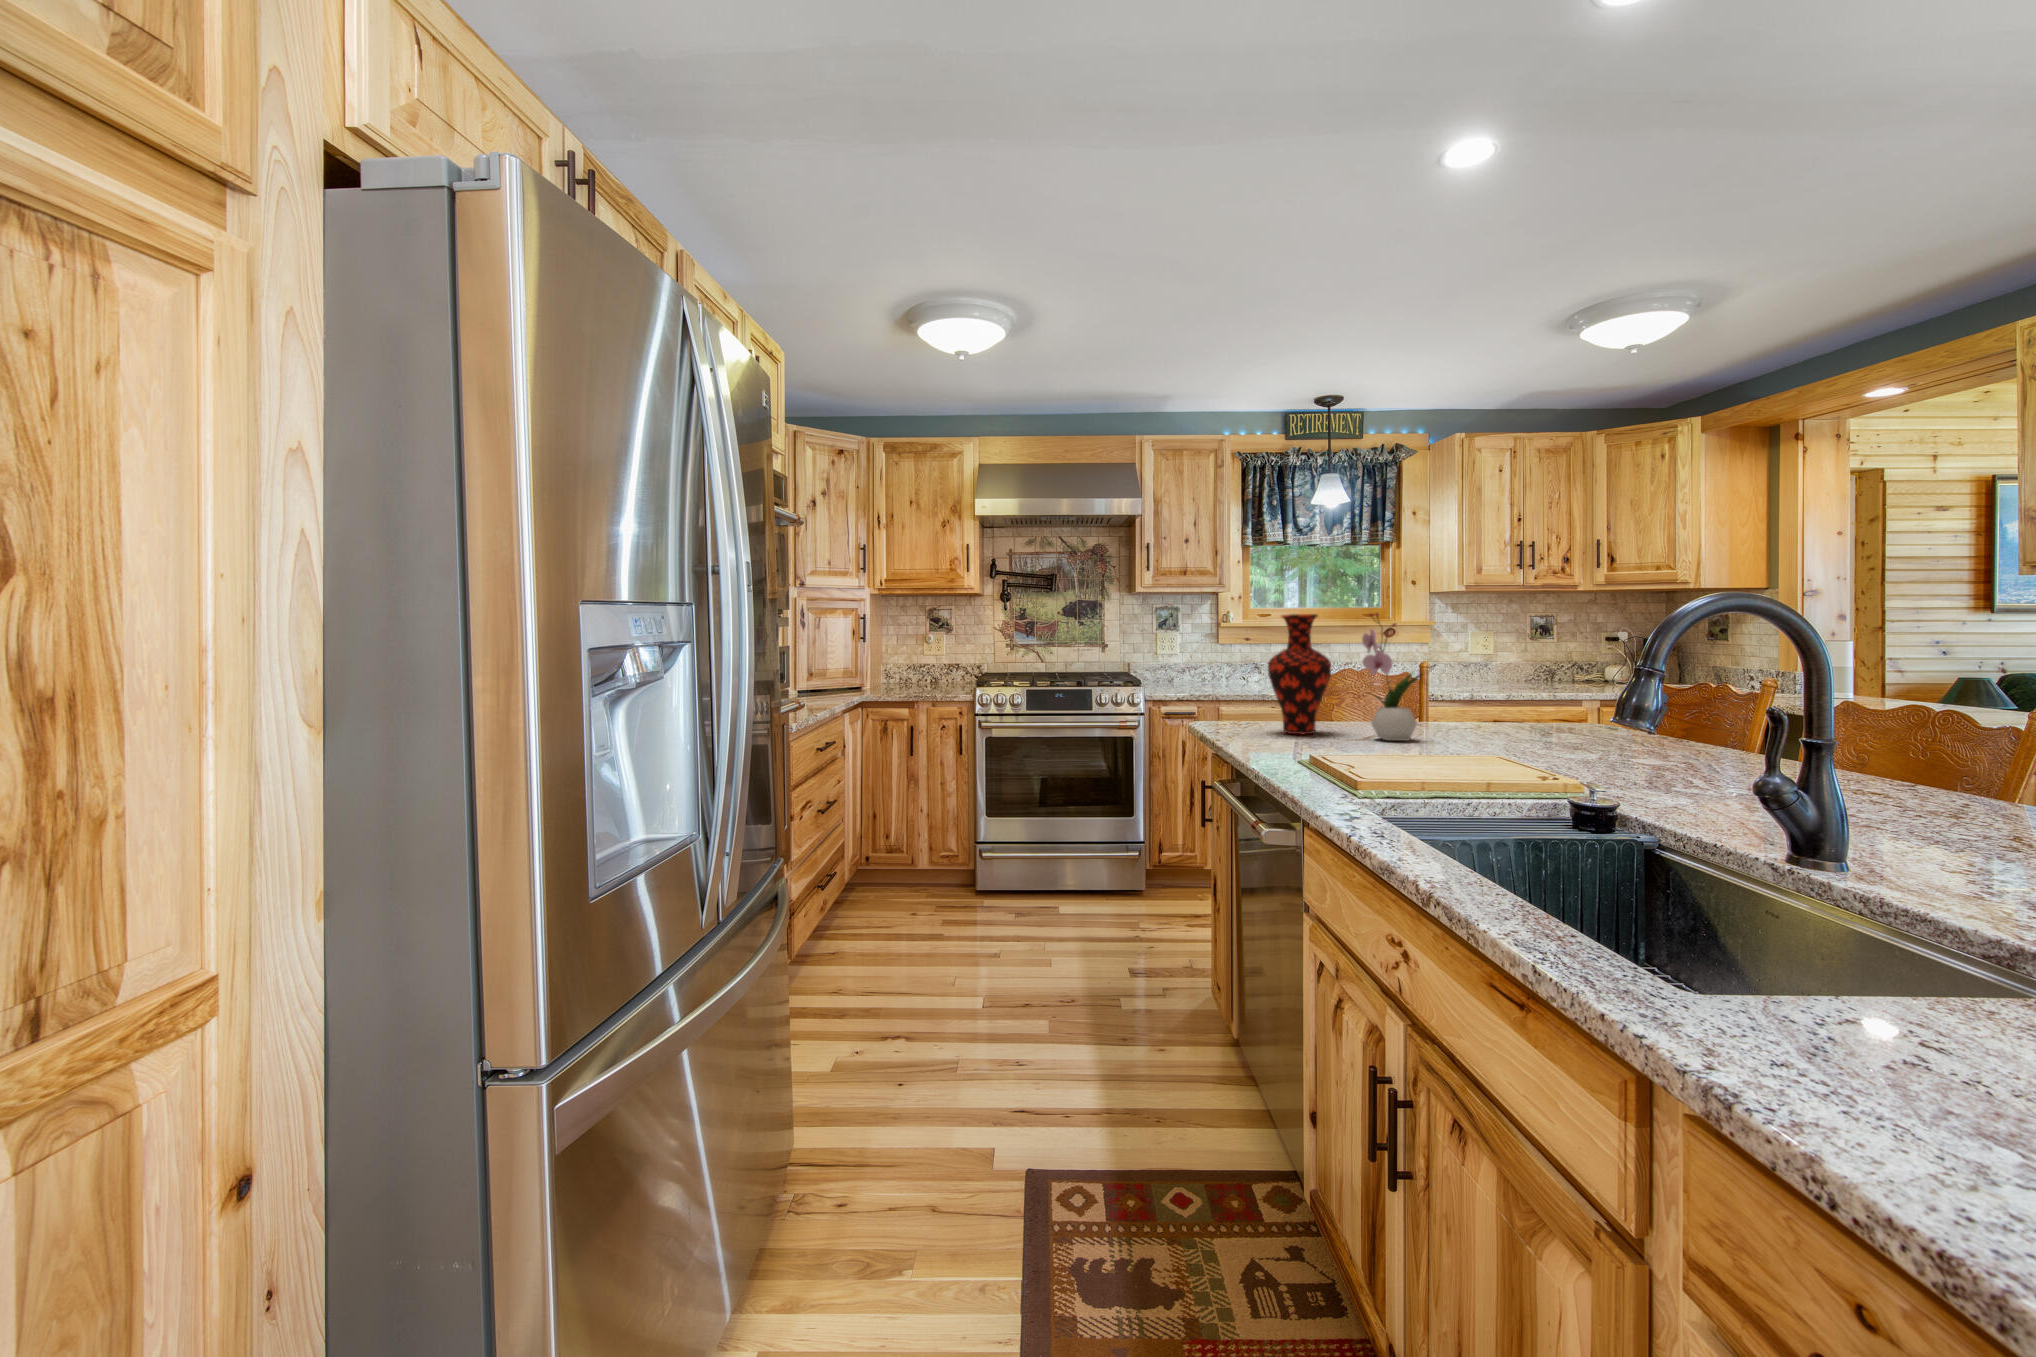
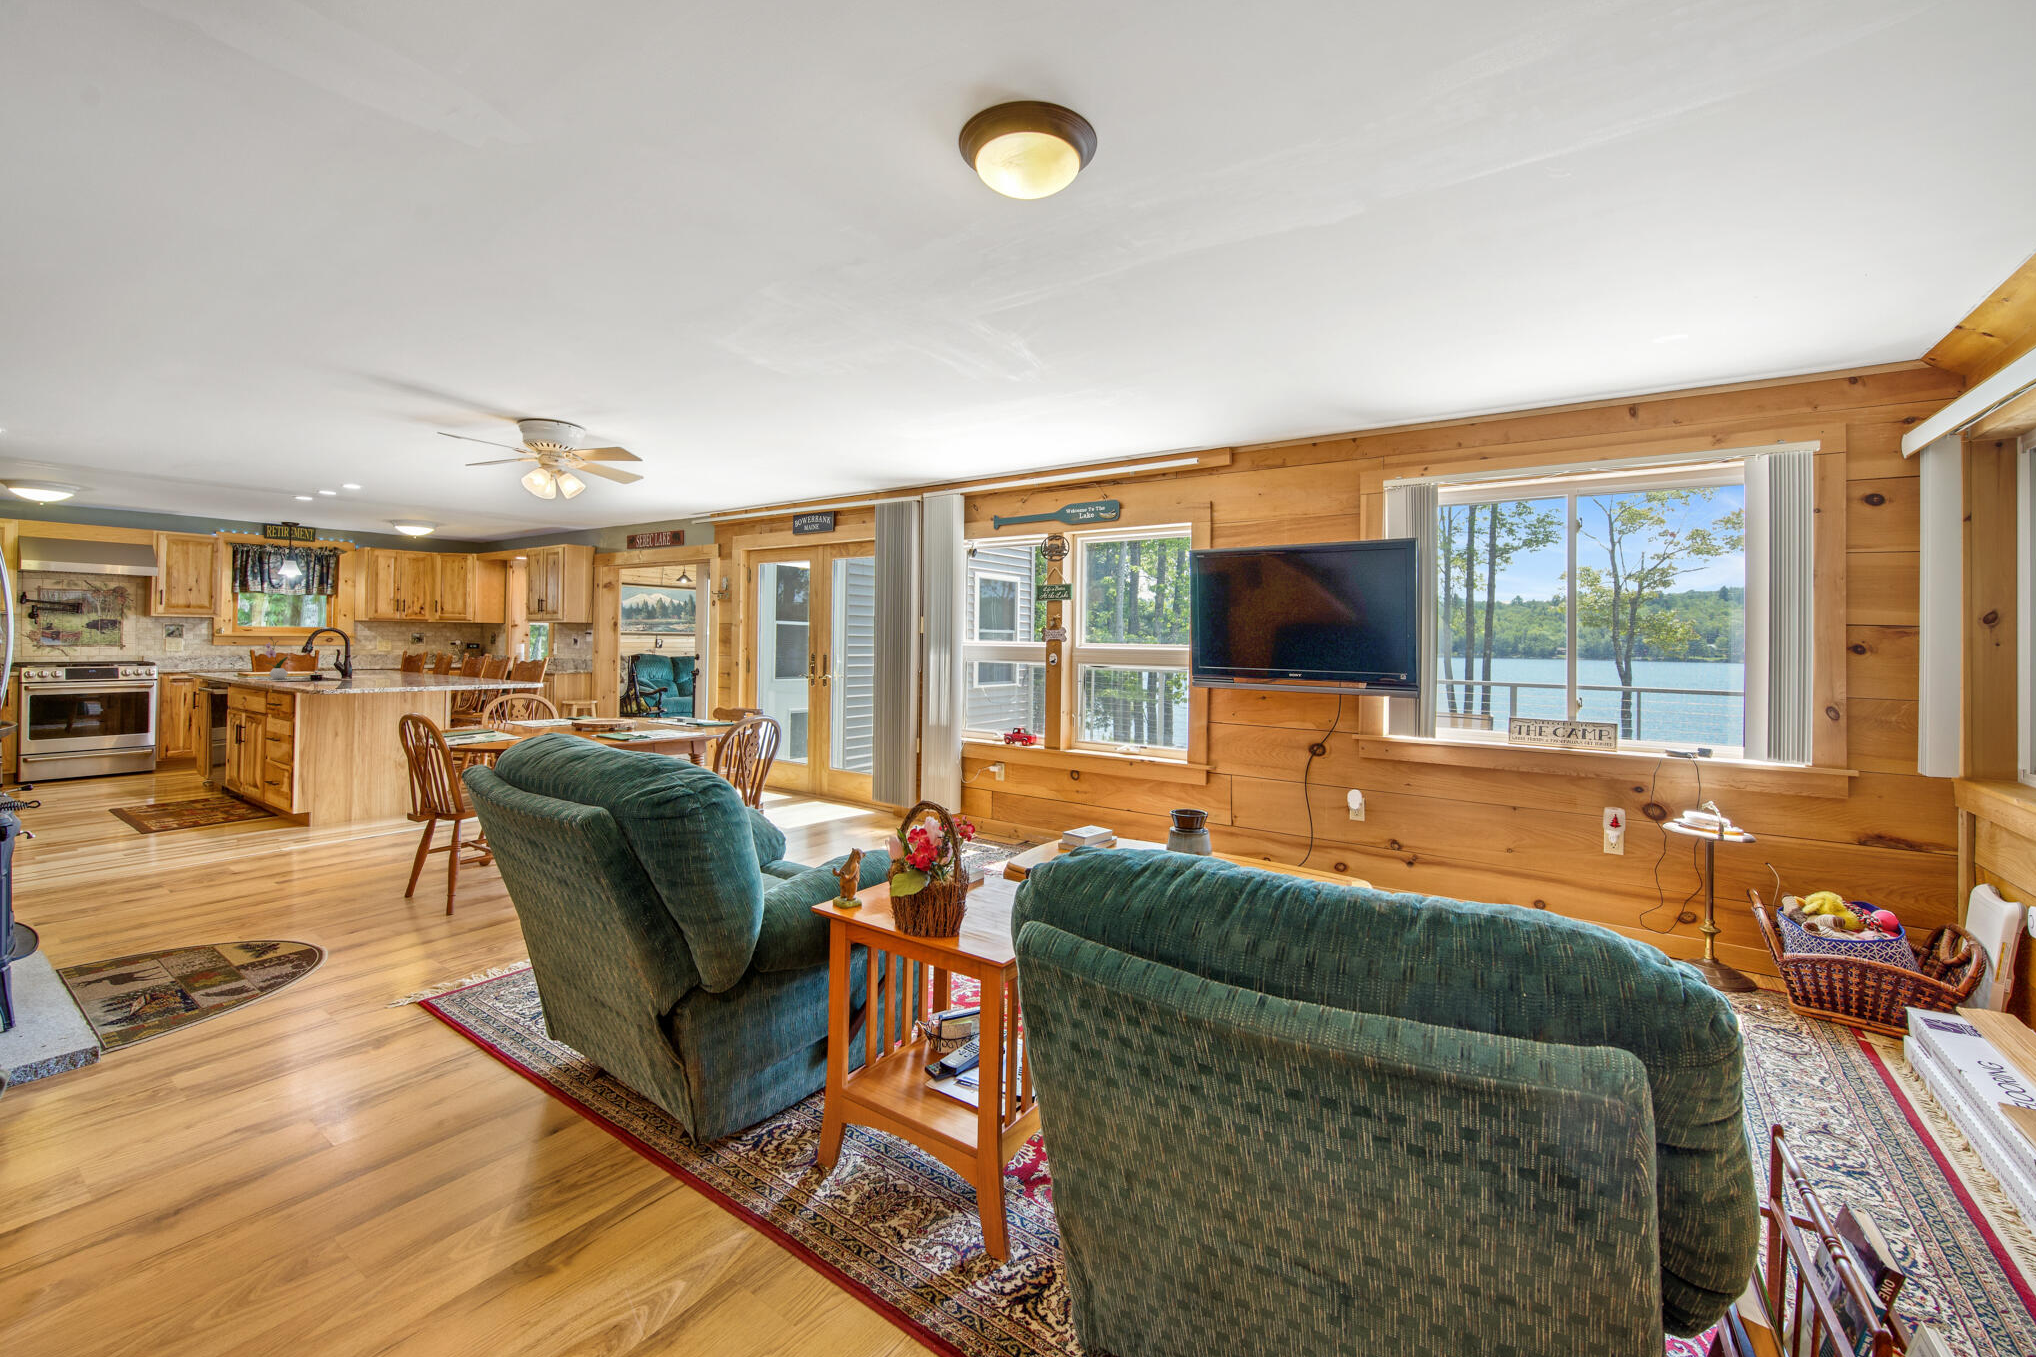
vase: present [1268,614,1332,734] -> none [226,636,255,679]

